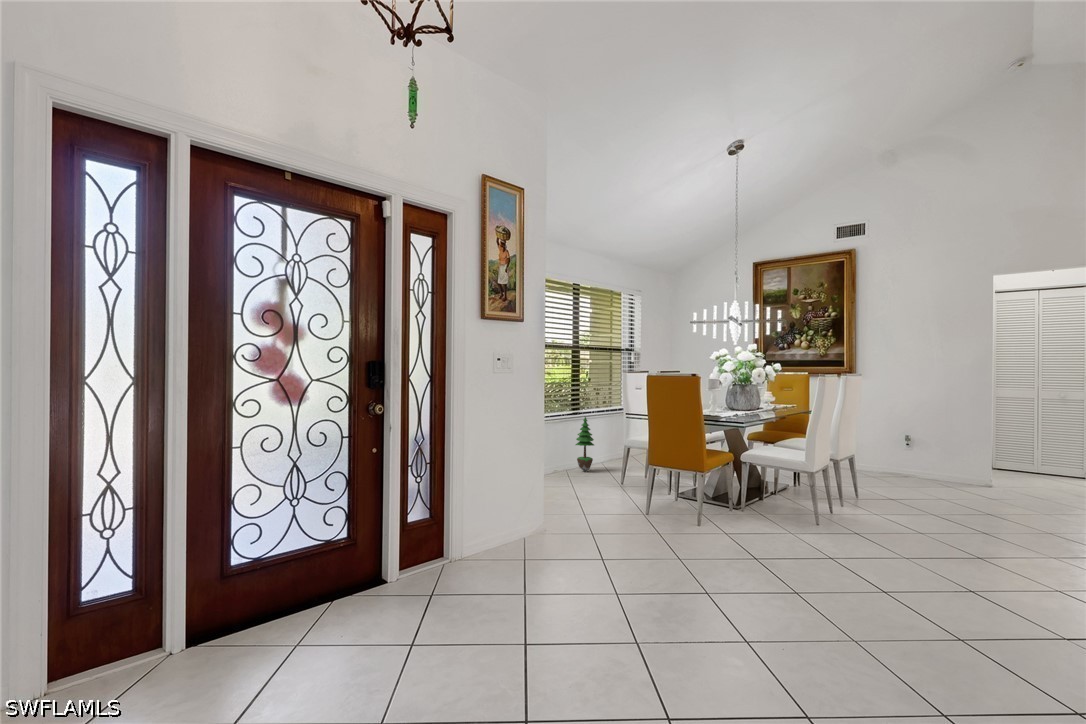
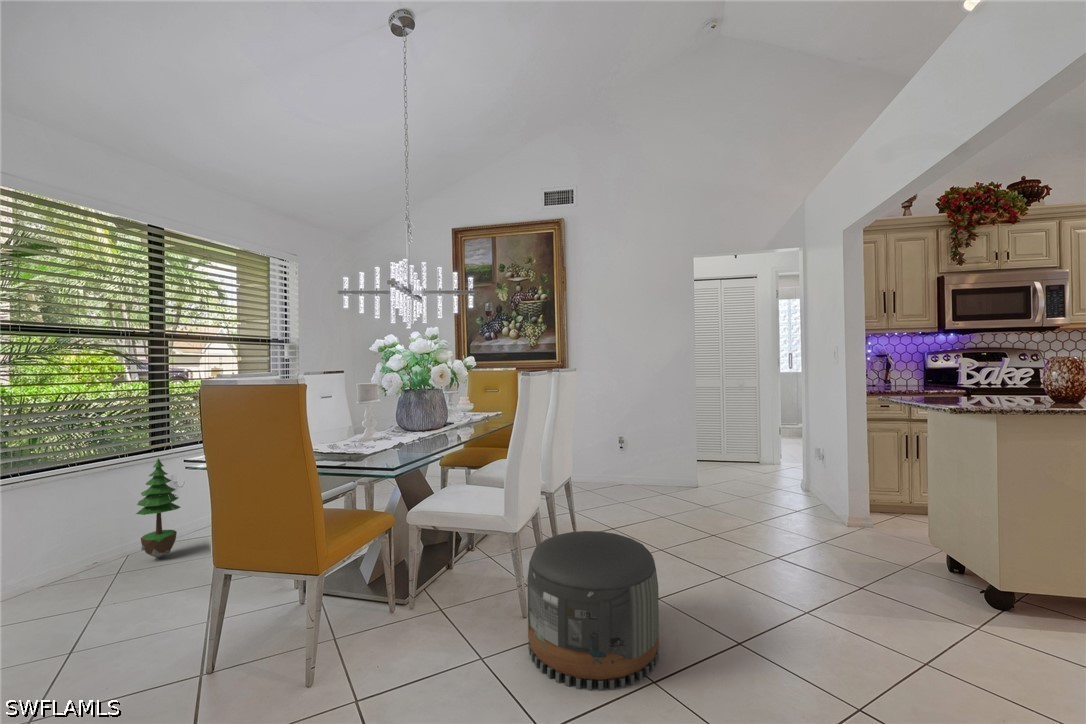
pouf: none [820,476,915,559] -> present [528,531,659,691]

